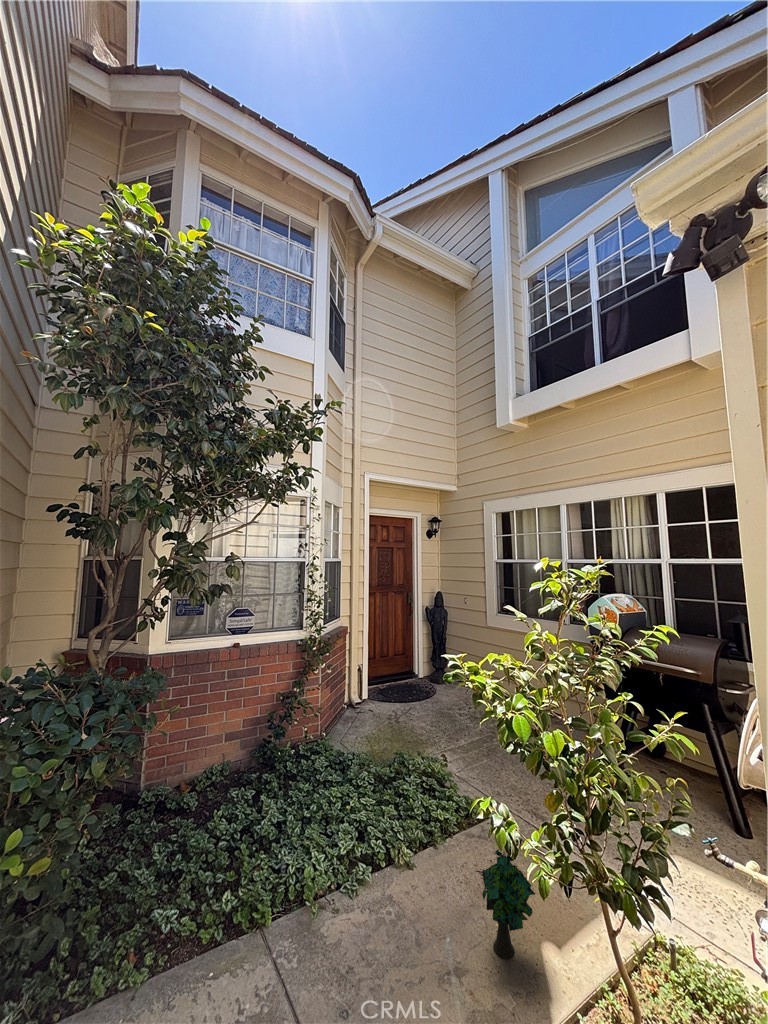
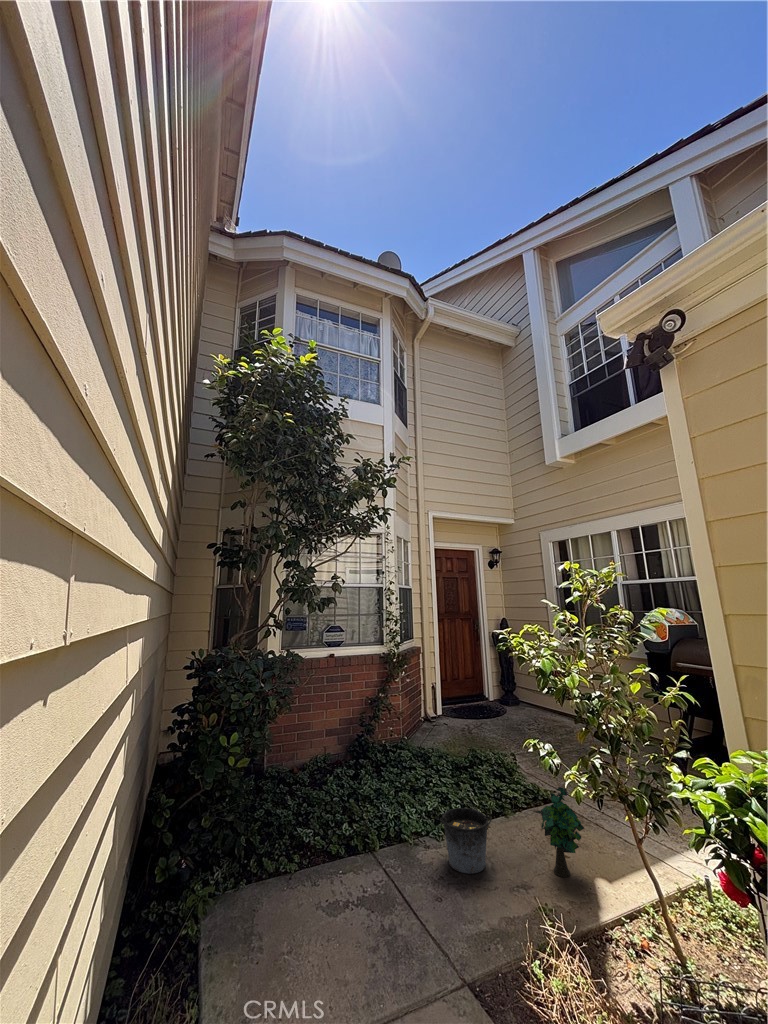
bucket: none [352,863,419,963] -> present [440,808,491,874]

